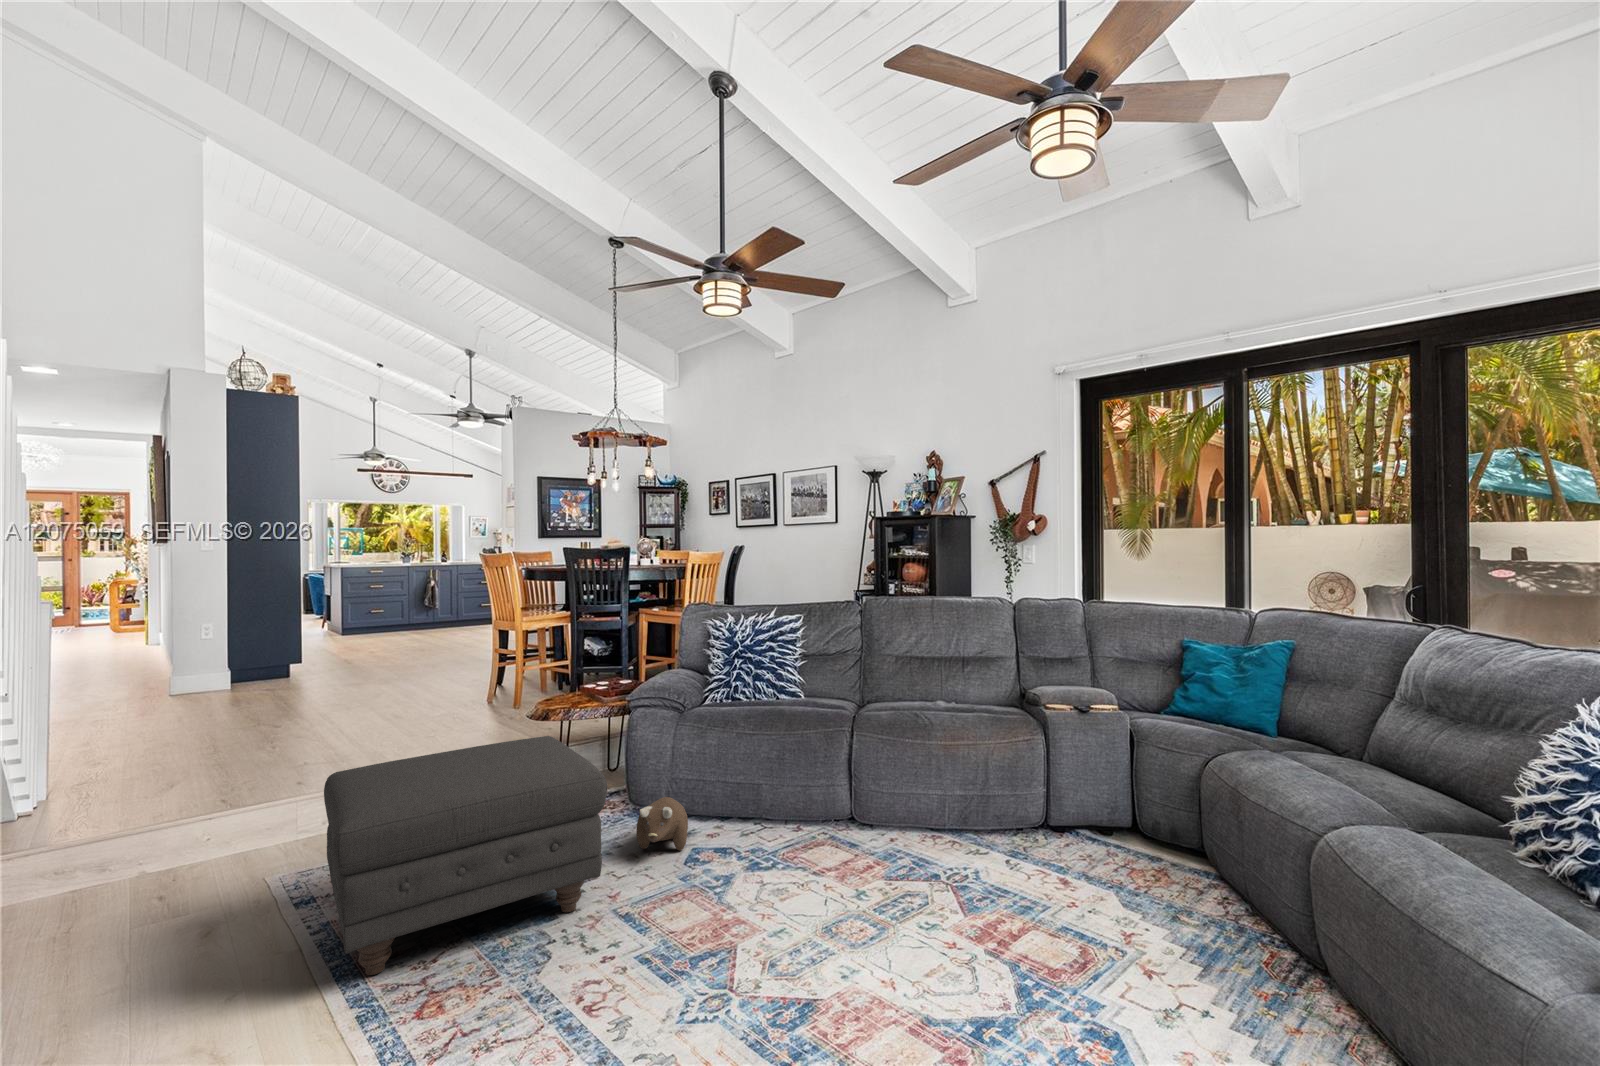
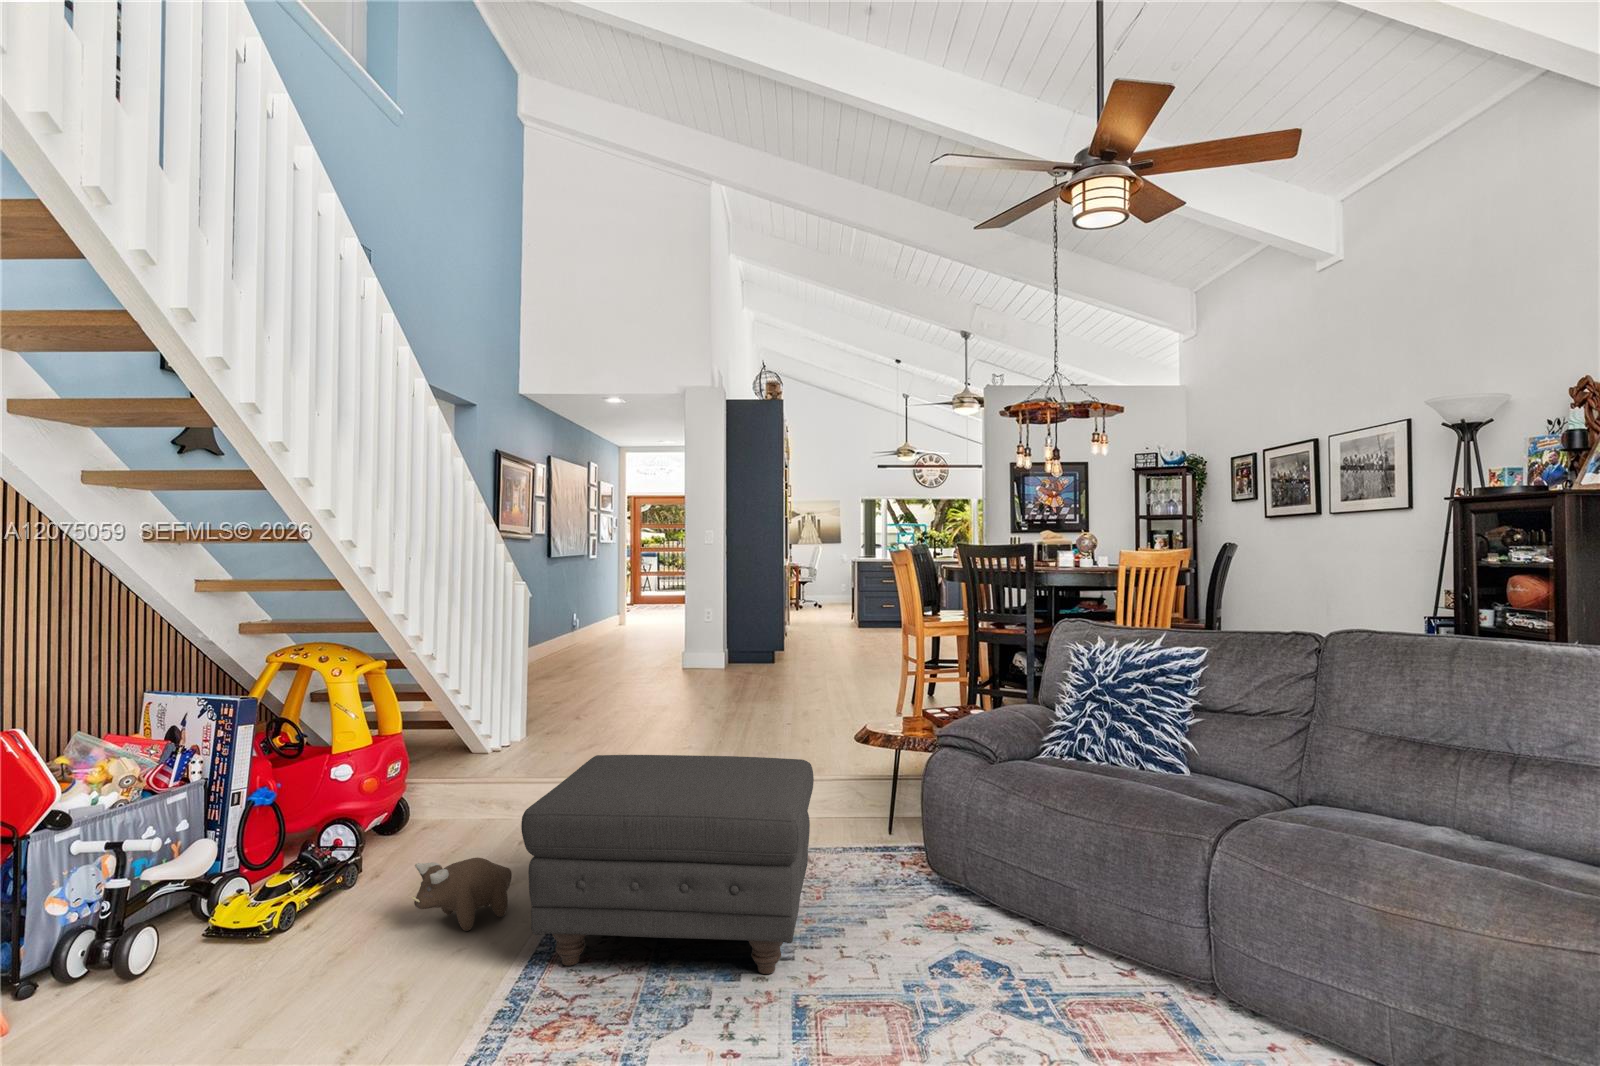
plush toy: present [636,797,688,851] -> present [411,857,512,931]

